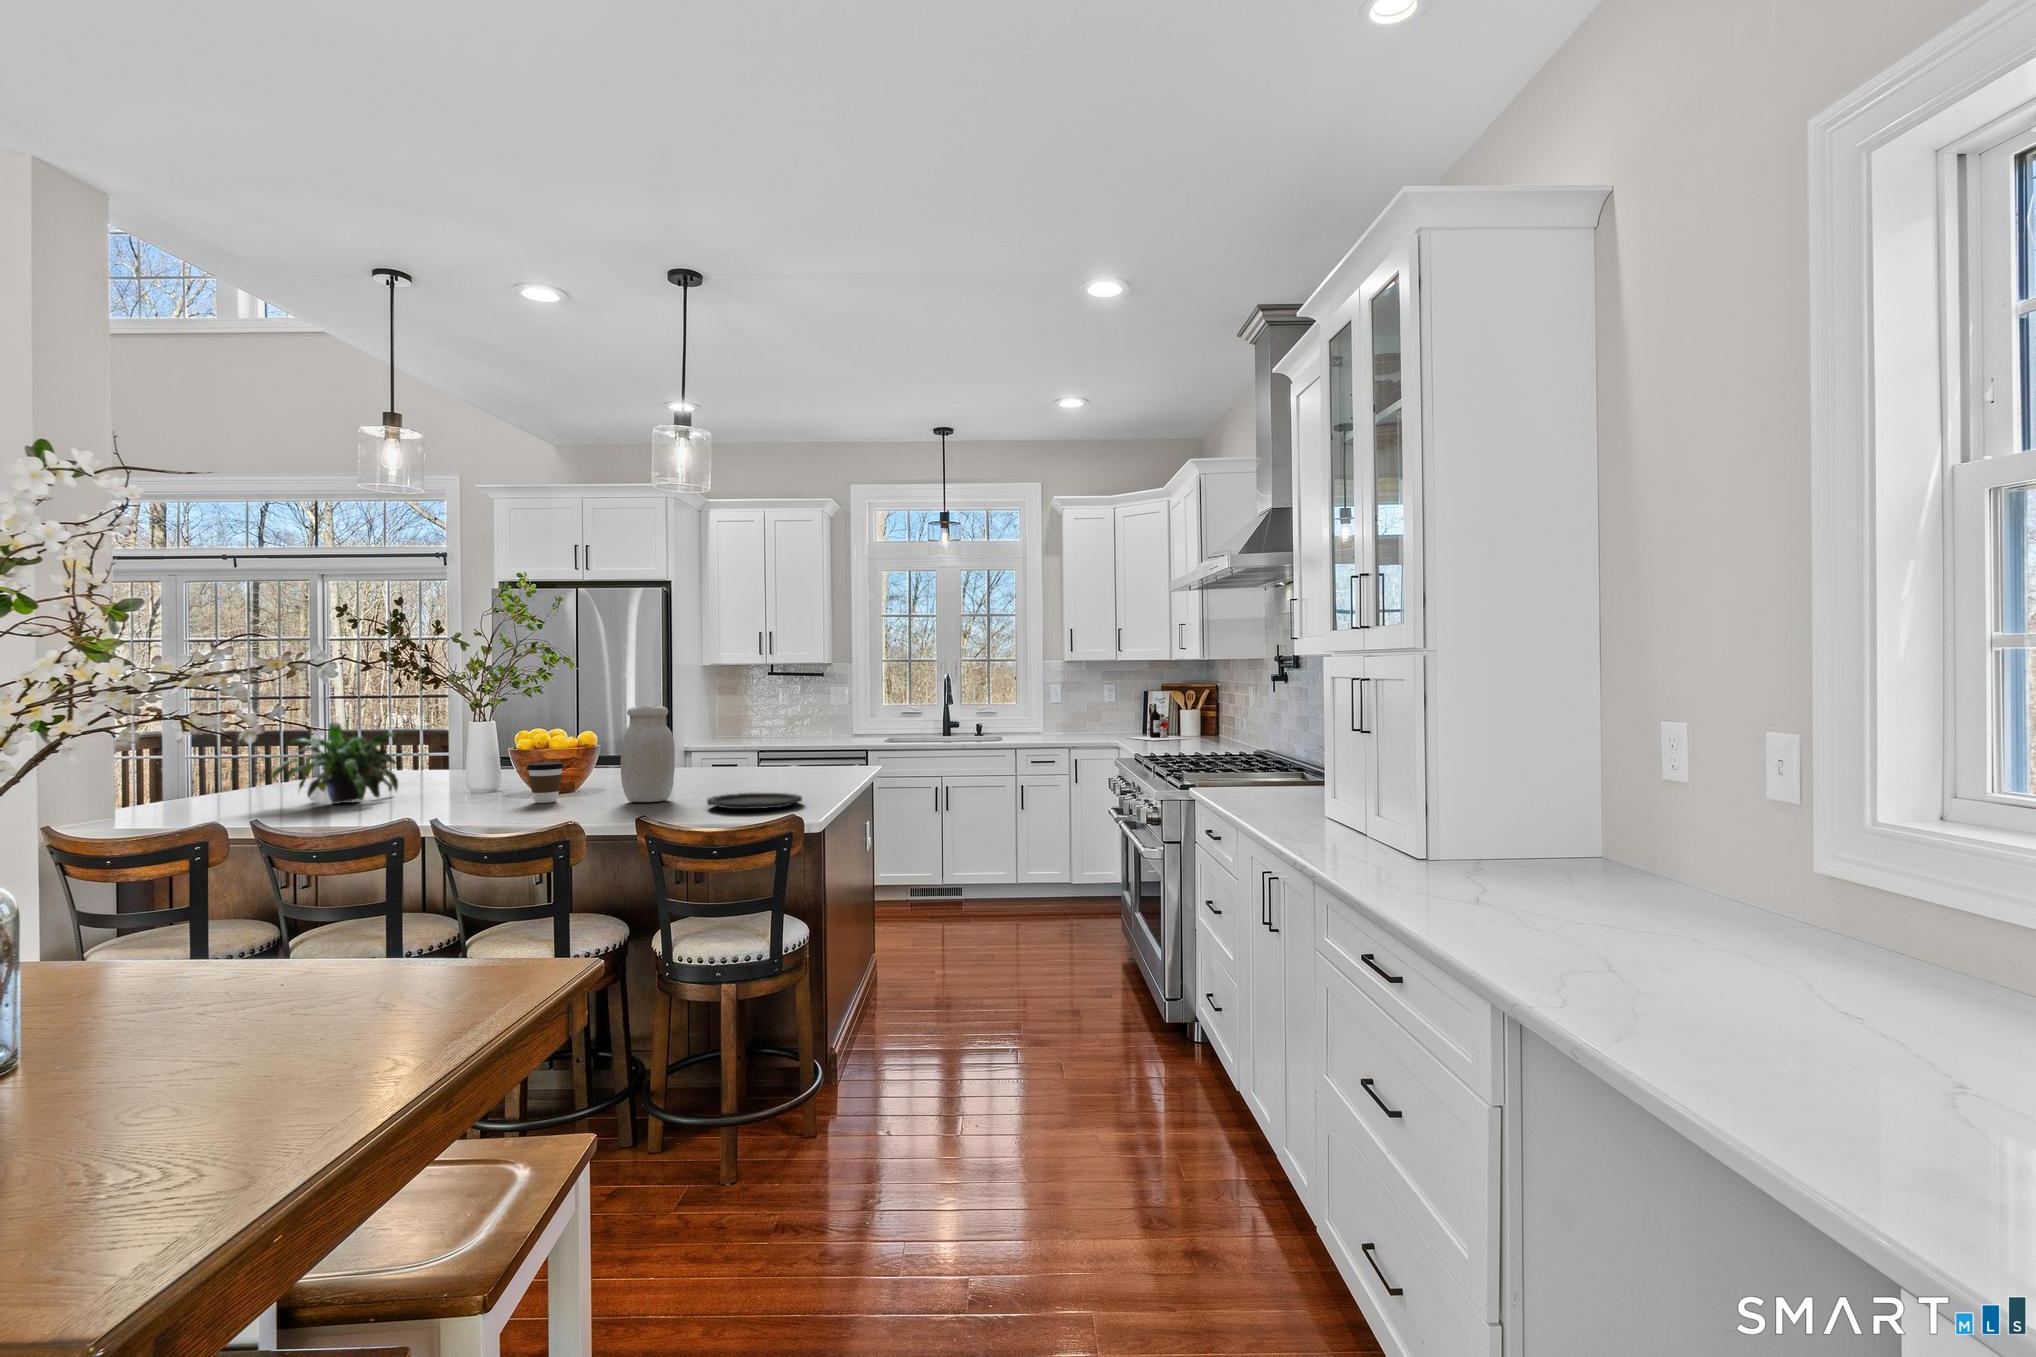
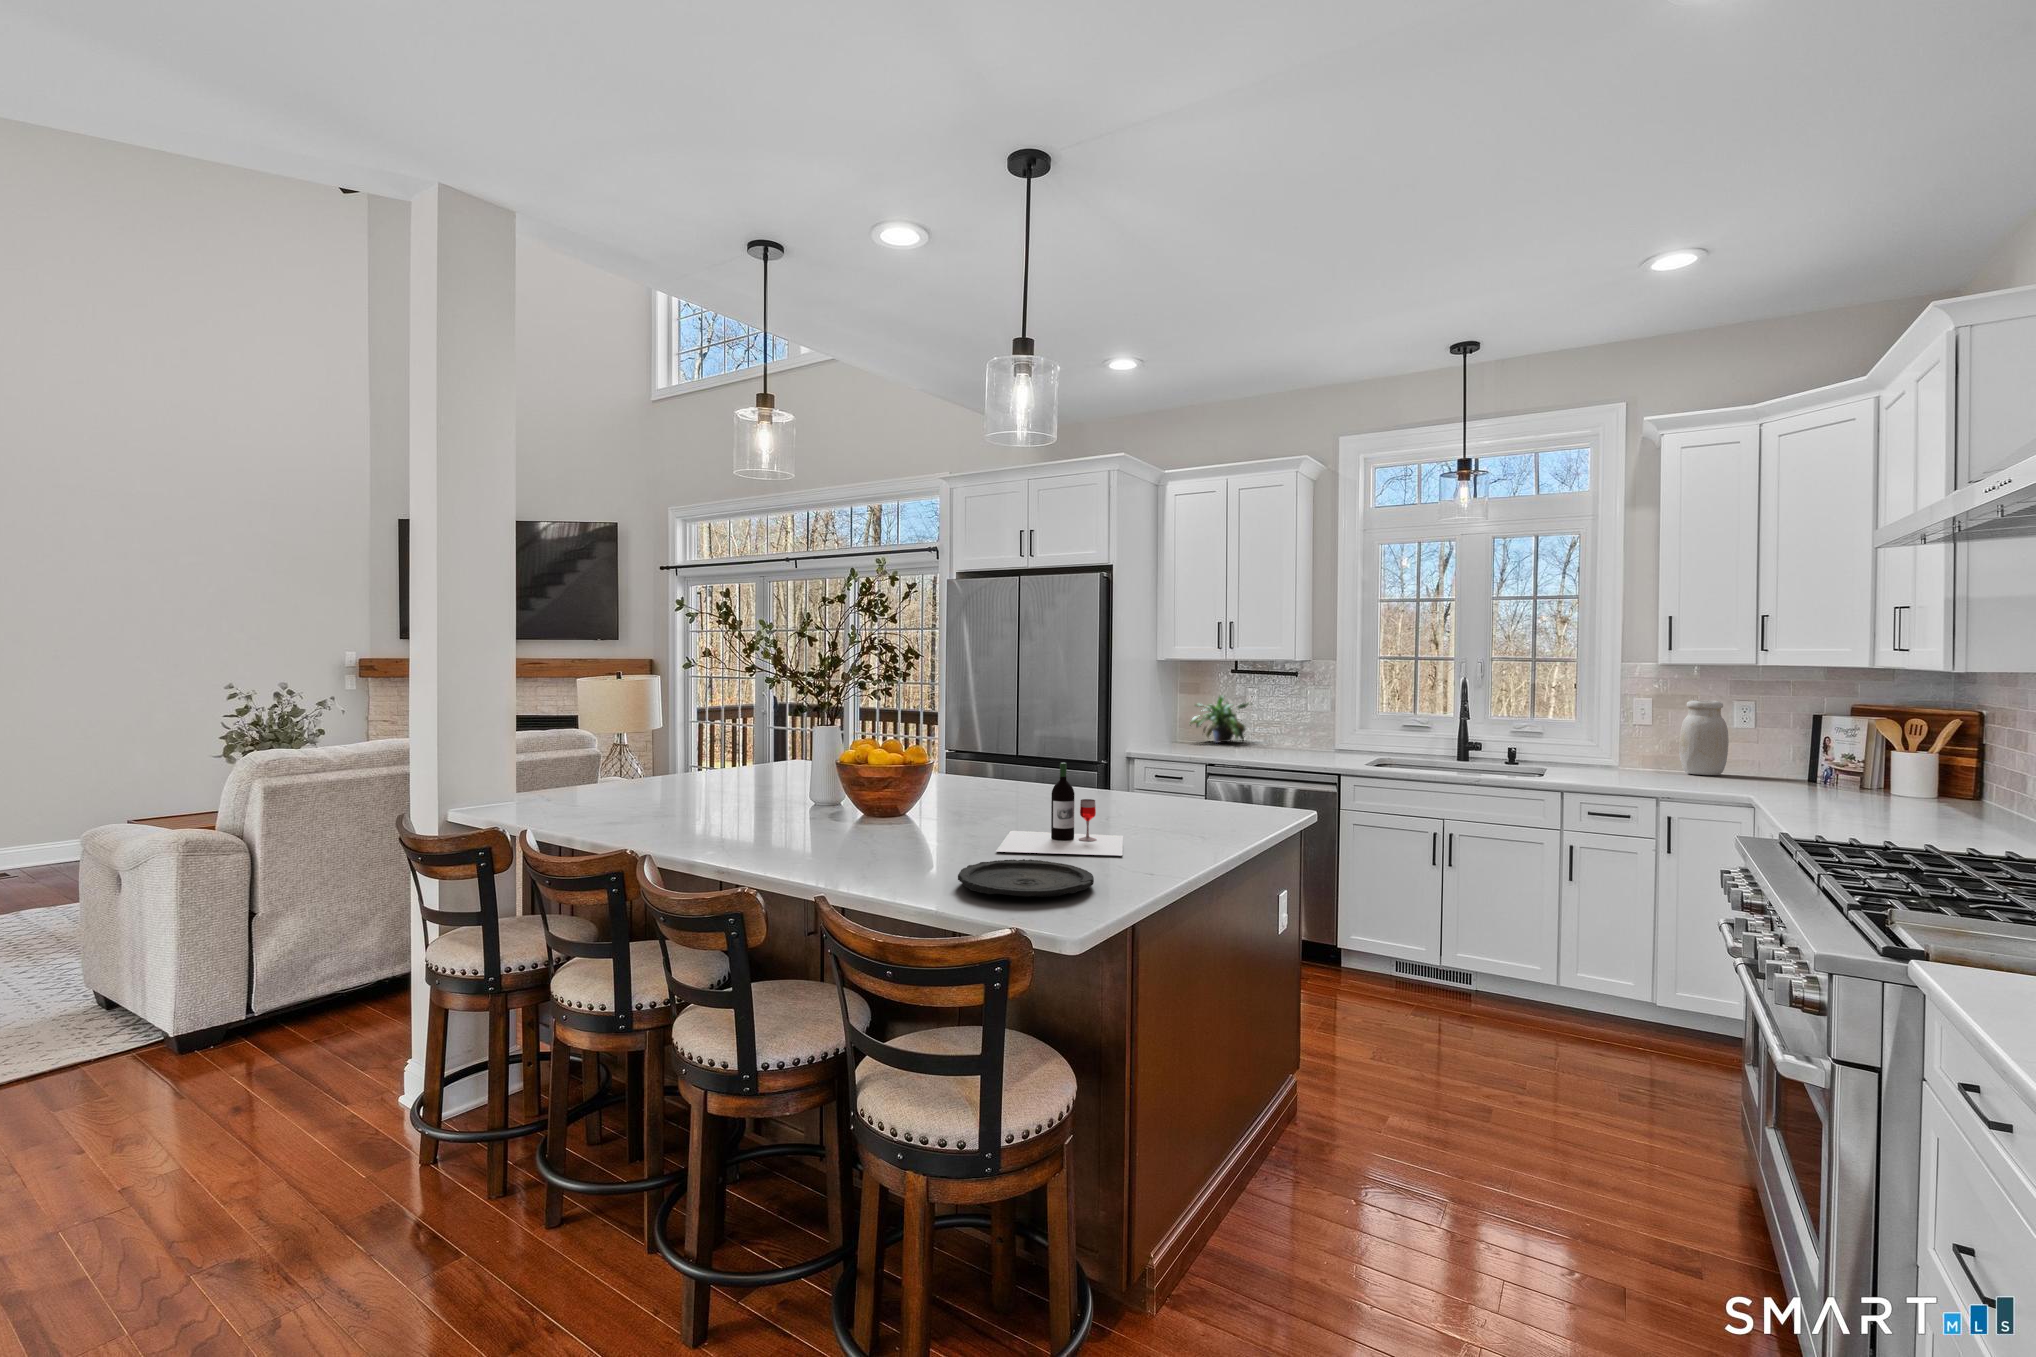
wine bottle: present [1127,704,1191,740] -> present [996,763,1123,856]
jar: present [621,706,675,802] -> present [1679,700,1729,775]
potted plant: present [272,722,404,804] -> present [1190,695,1250,743]
coffee cup: present [526,762,565,803] -> none [803,789,847,840]

